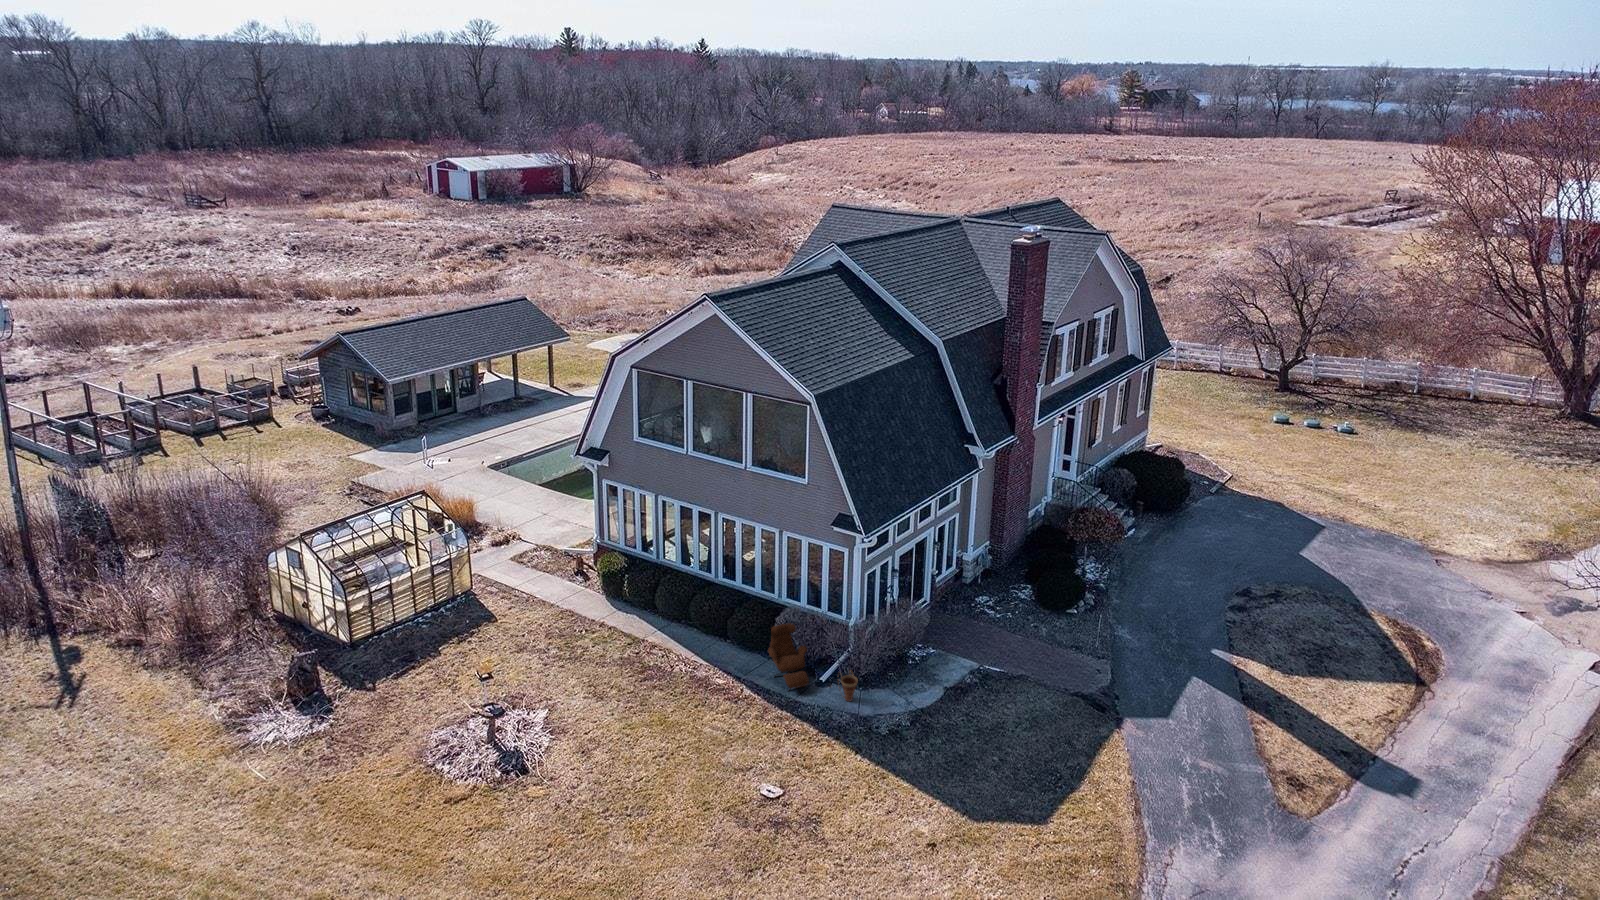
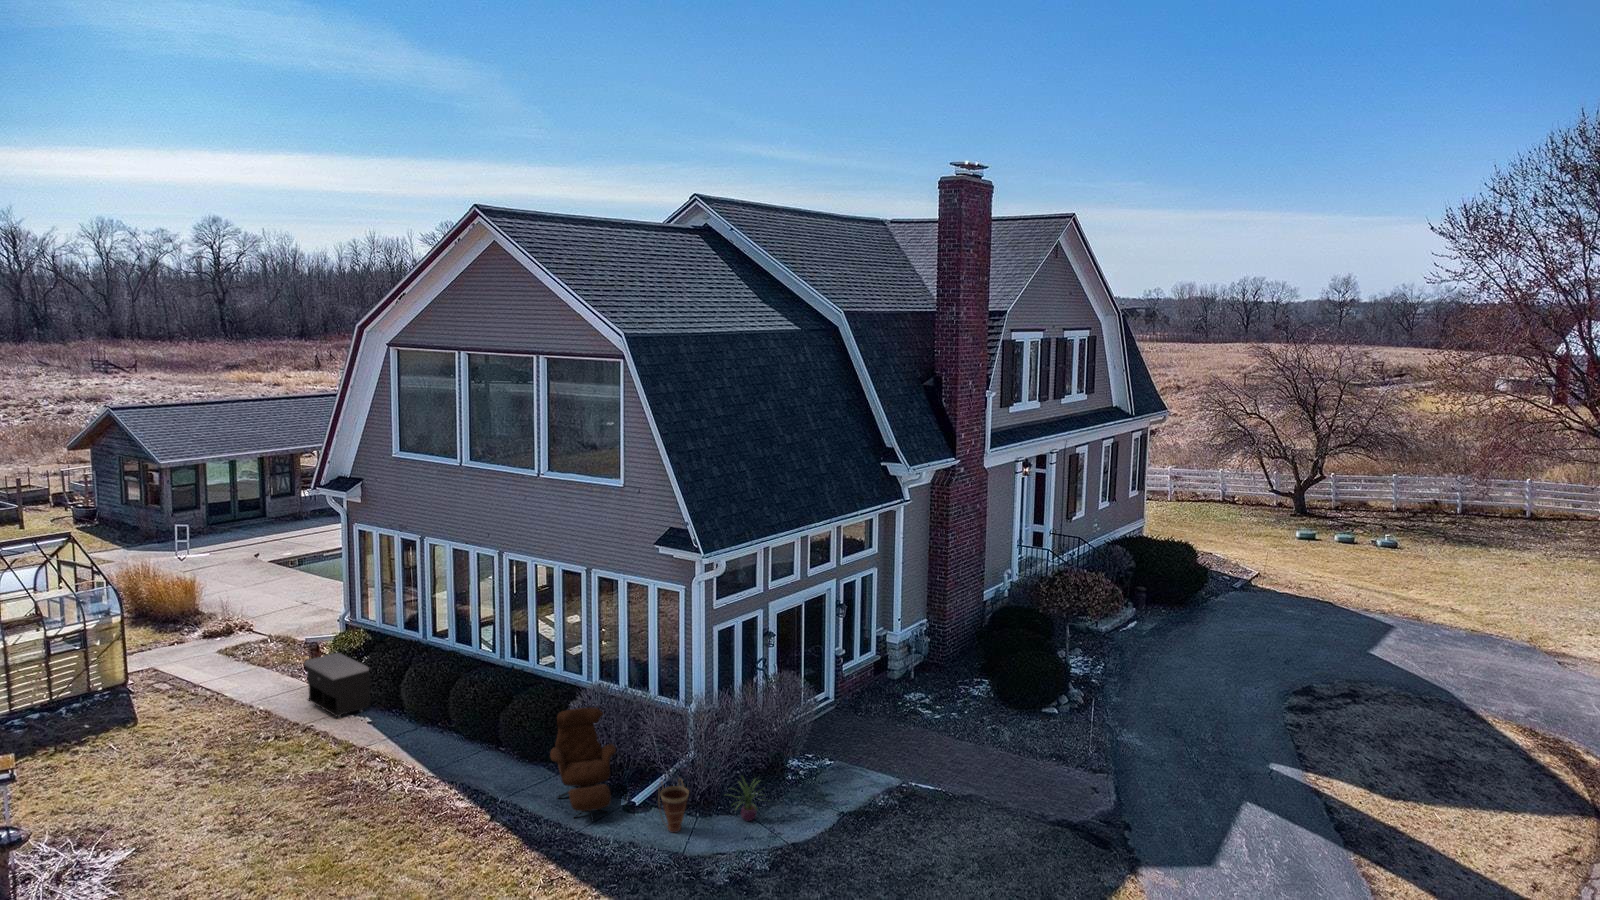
storage bench: none [588,569,633,614] -> present [304,653,370,718]
decorative plant: none [875,668,905,694] -> present [733,776,758,821]

